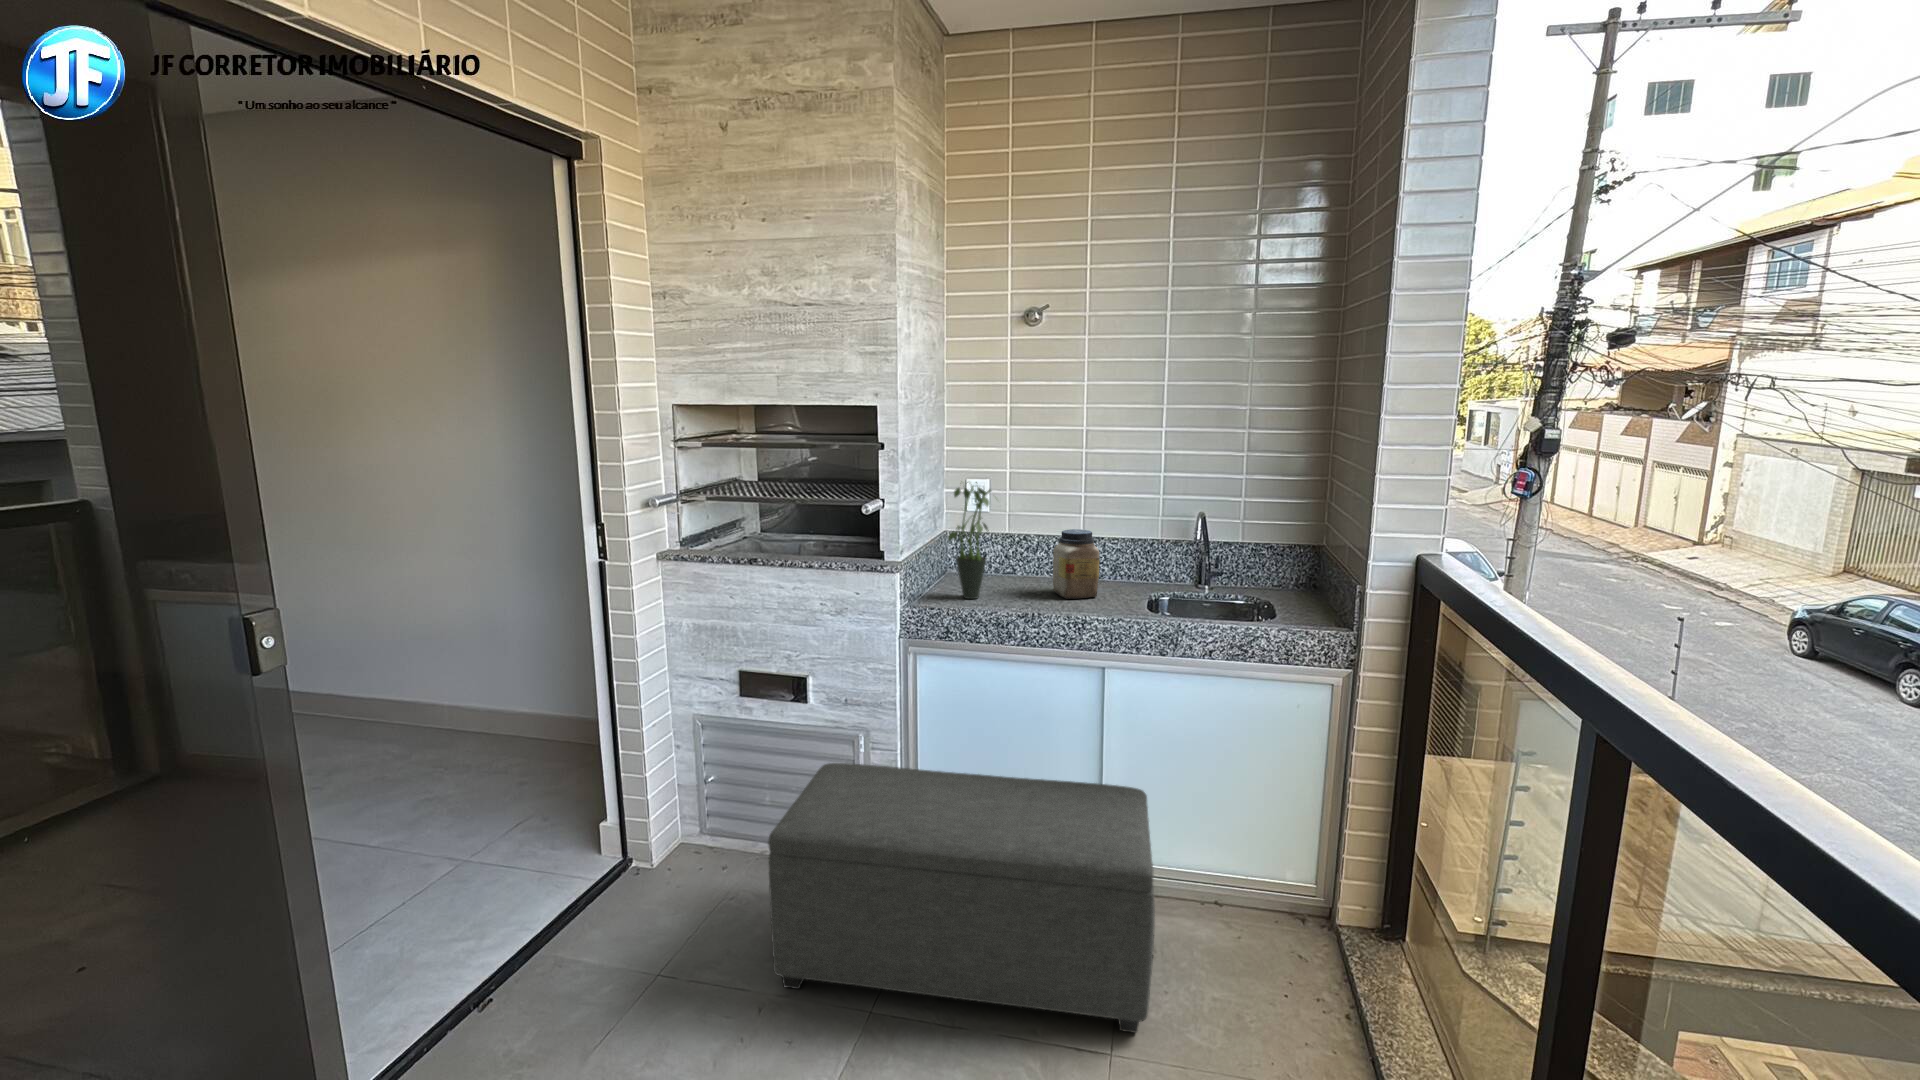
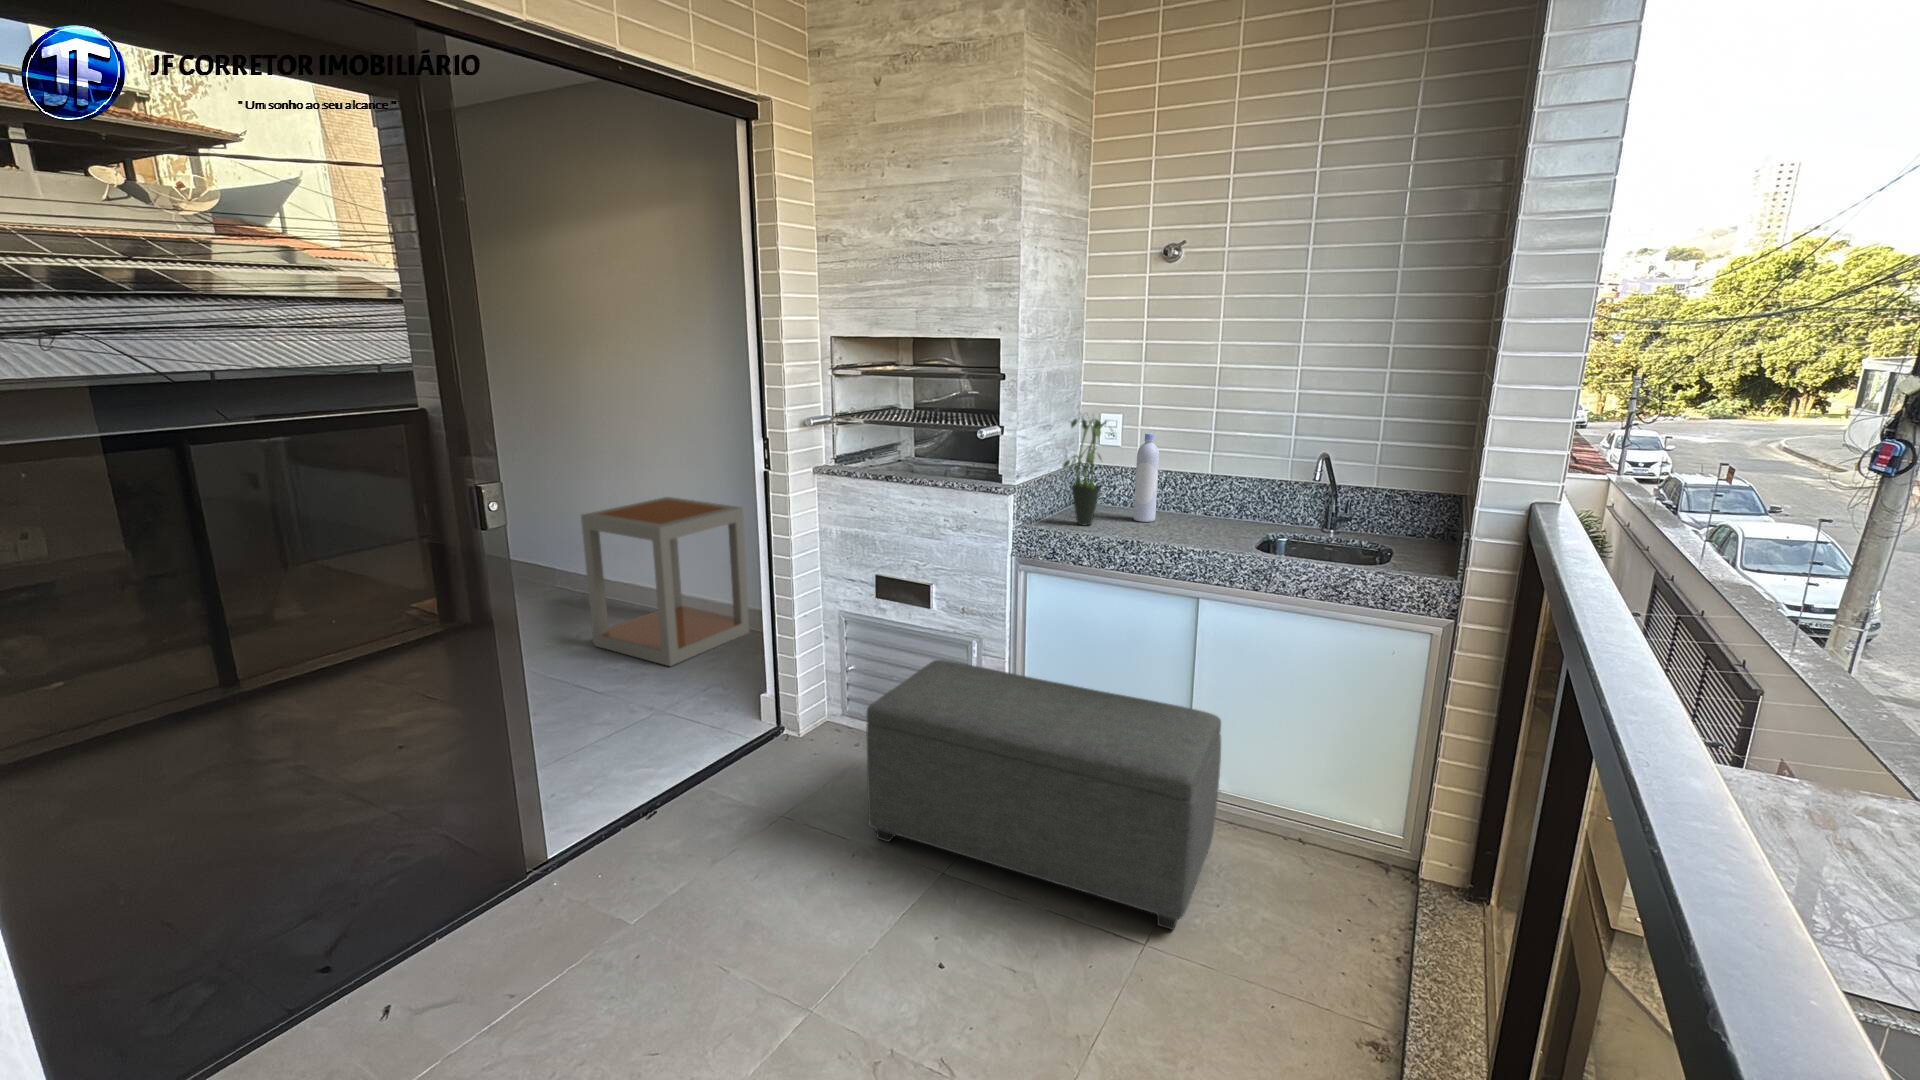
bottle: none [1016,499,1039,590] -> present [1133,433,1159,522]
jar: present [1053,529,1100,599] -> none [1168,465,1214,532]
side table: none [326,592,556,802] -> present [581,497,749,666]

